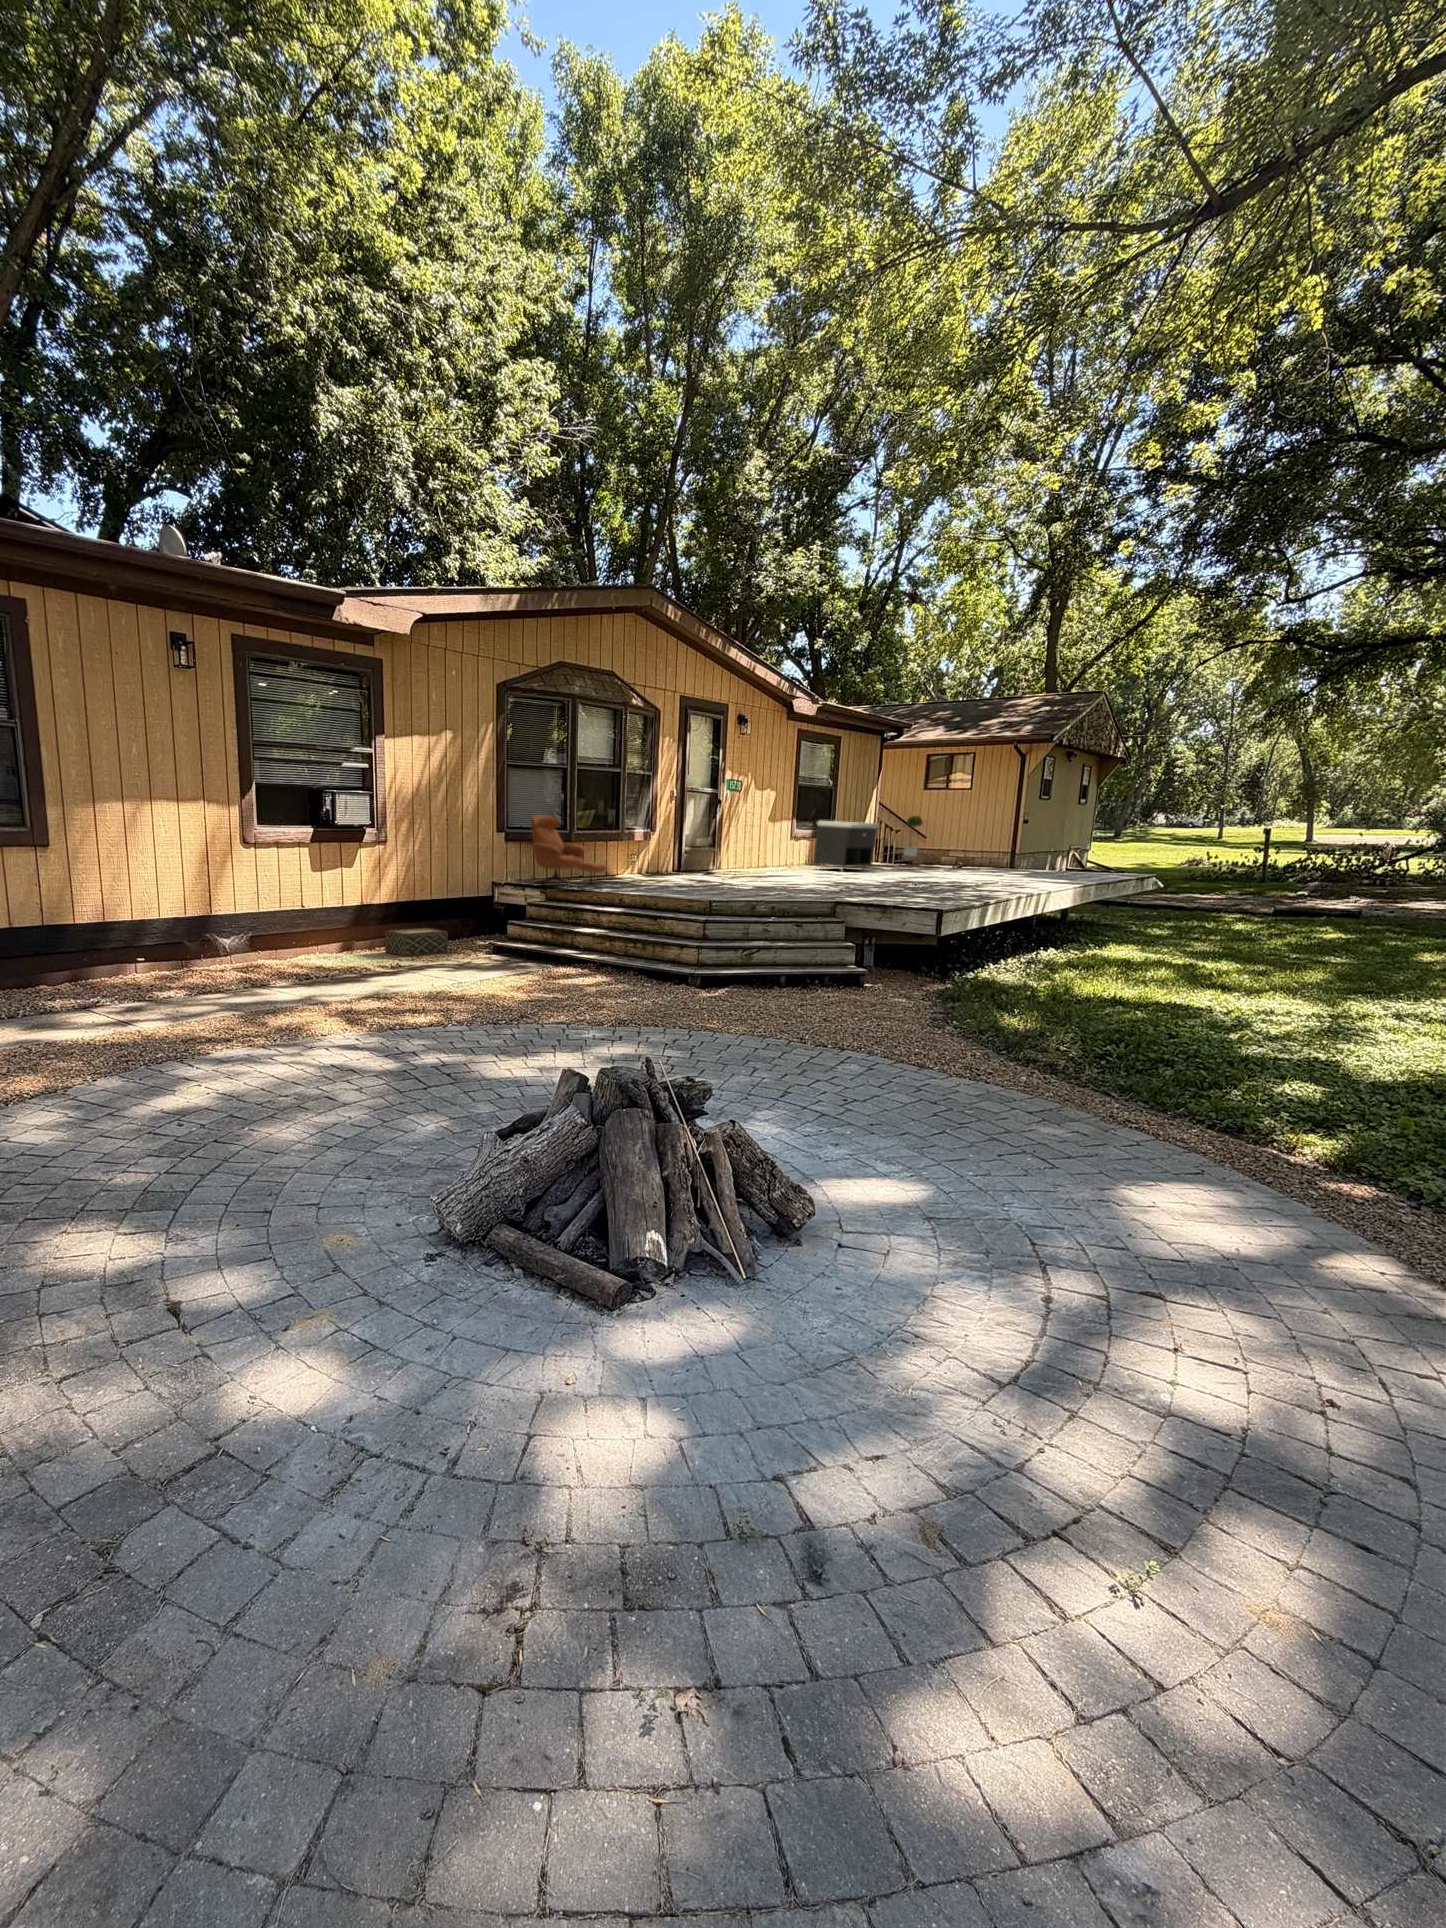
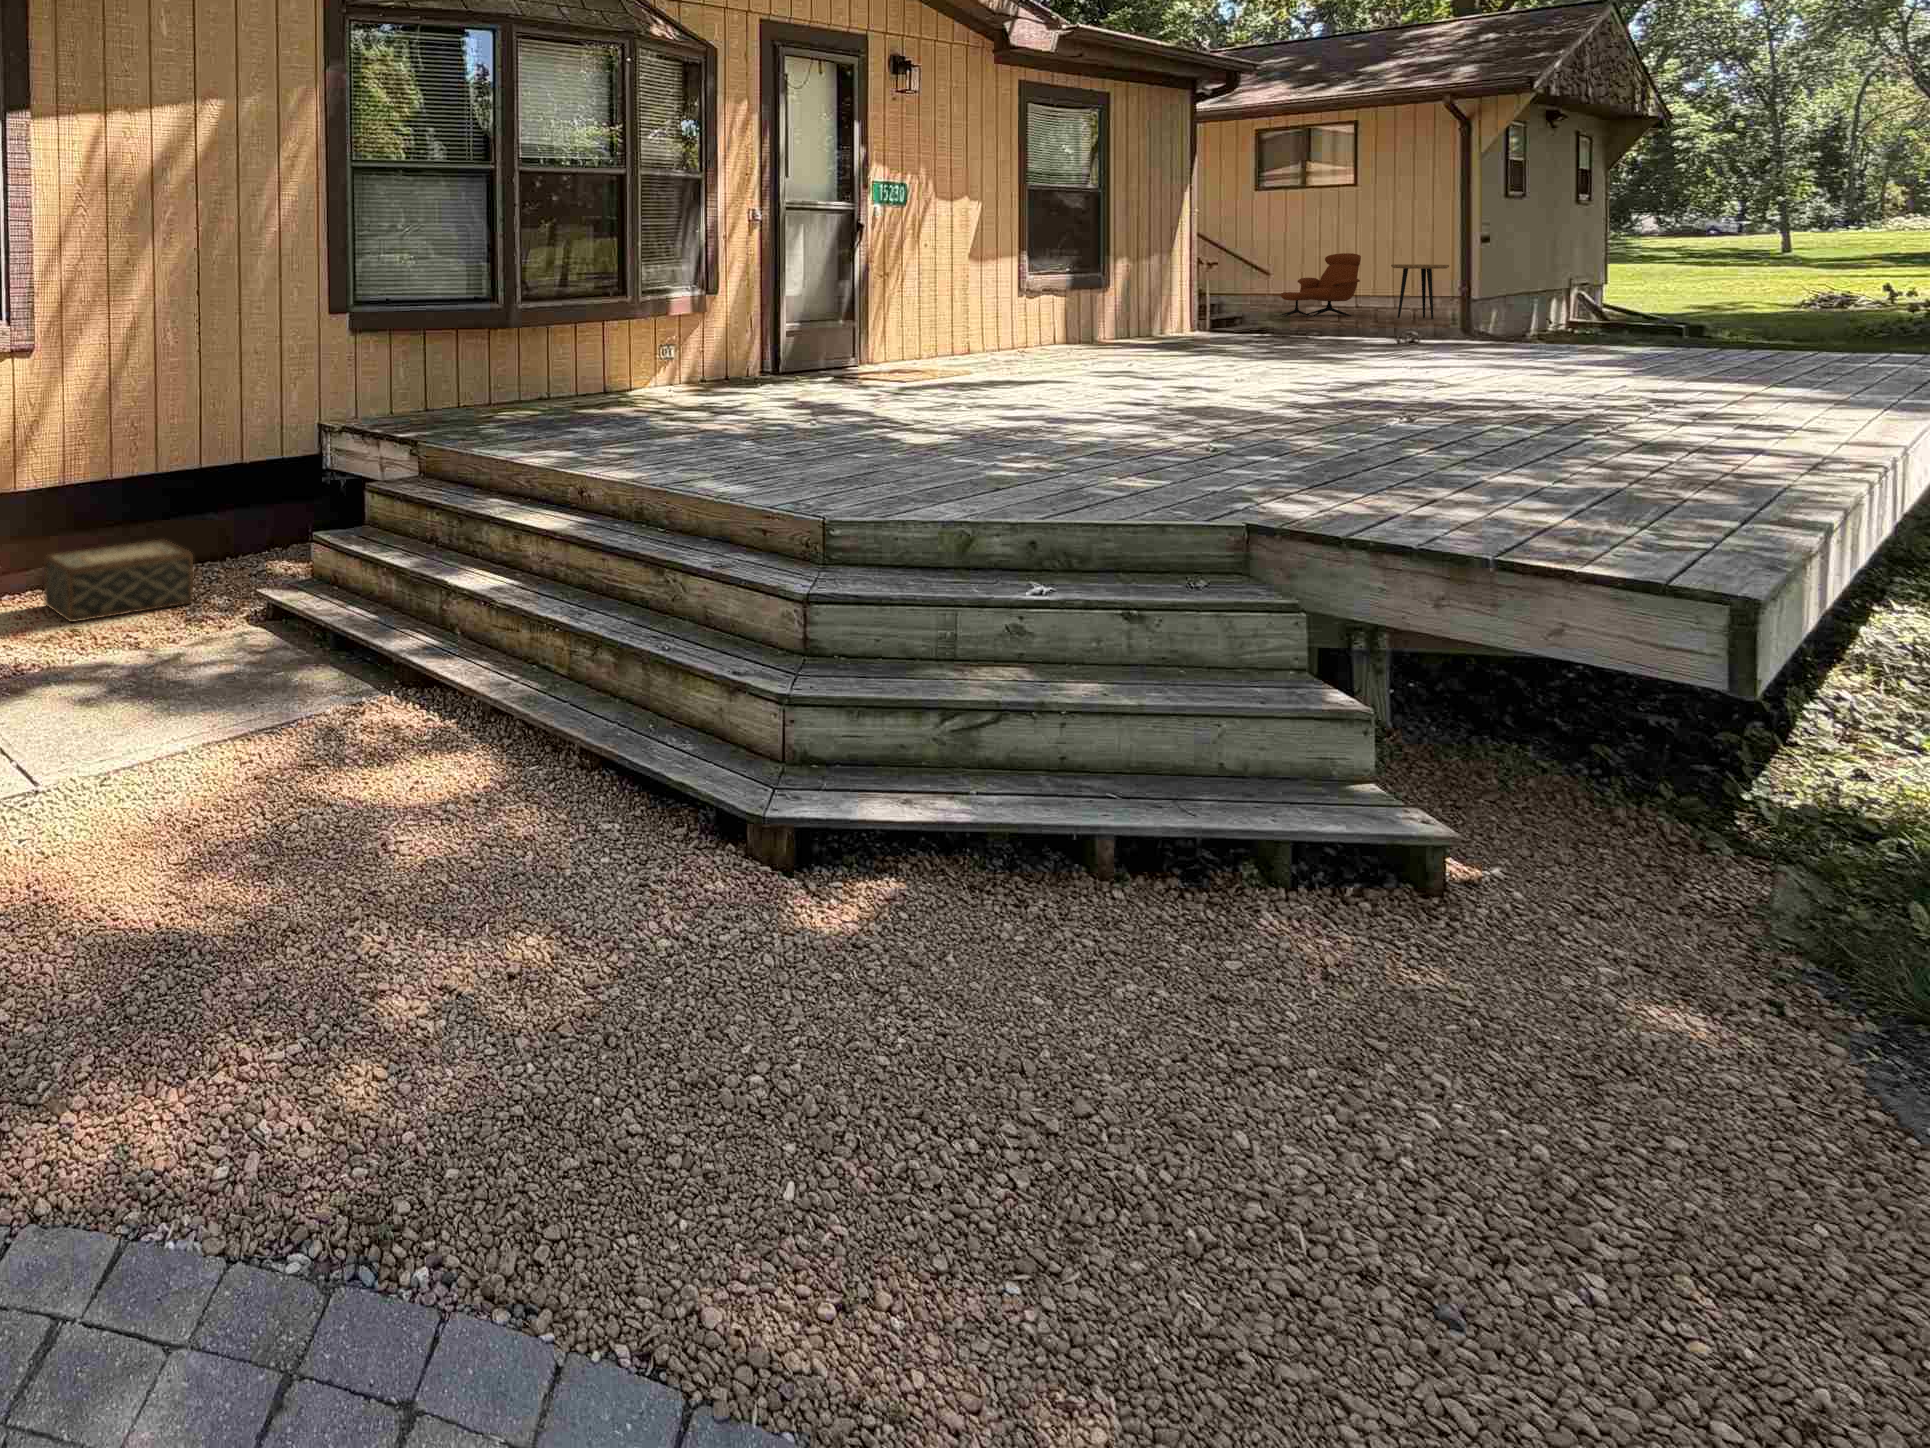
lounge chair: present [531,815,606,889] -> present [1281,253,1361,317]
potted tree: present [904,816,923,857] -> none [1218,239,1254,312]
storage bench: present [813,821,879,871] -> none [1069,256,1202,353]
side table: none [984,833,1011,864] -> present [1391,264,1449,319]

